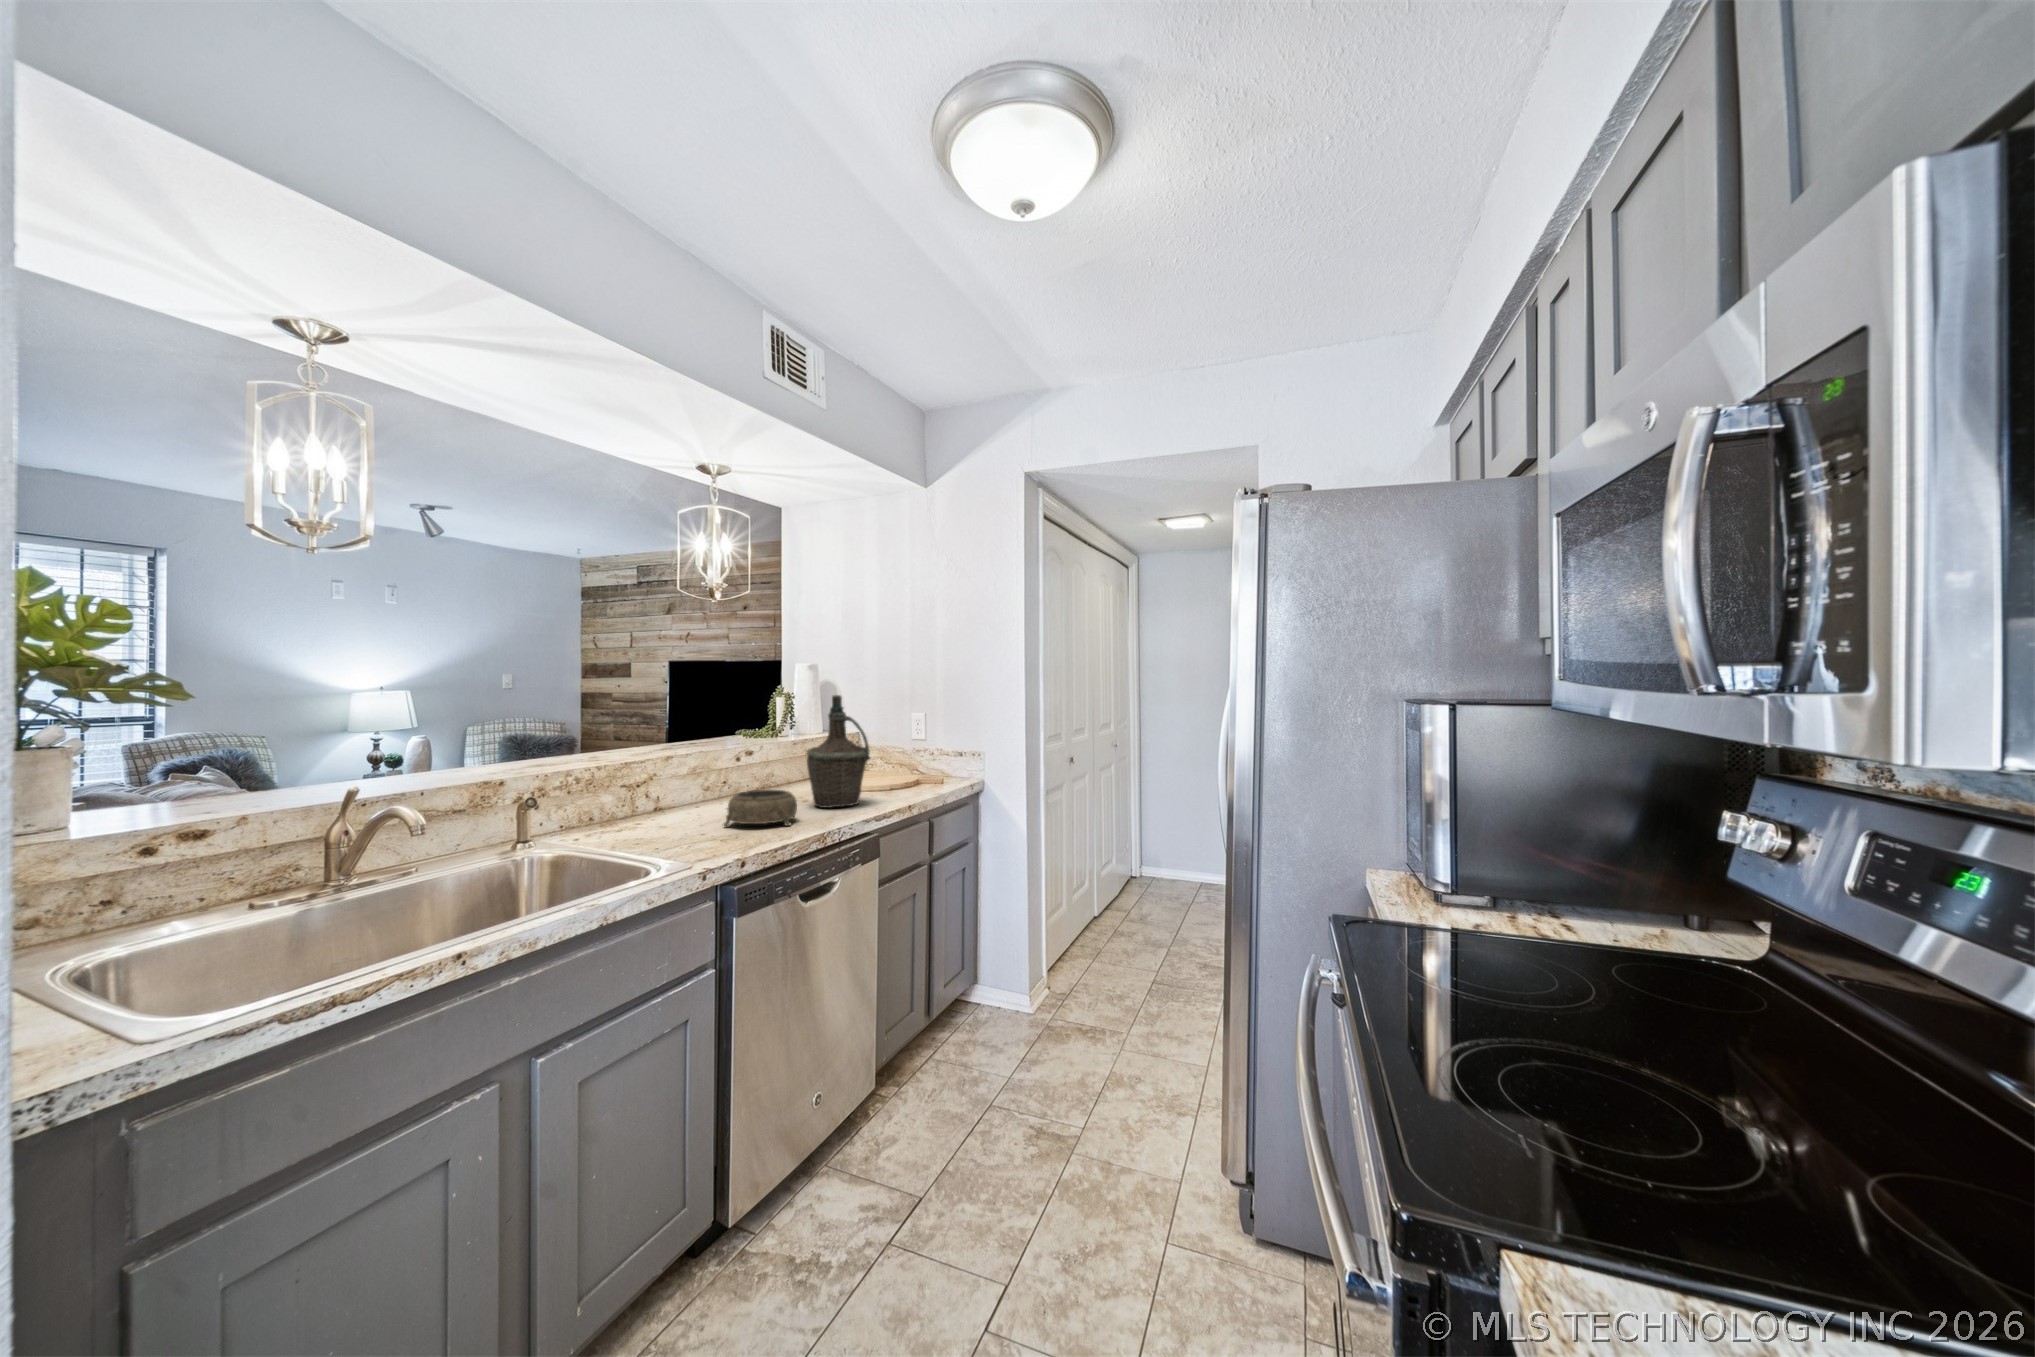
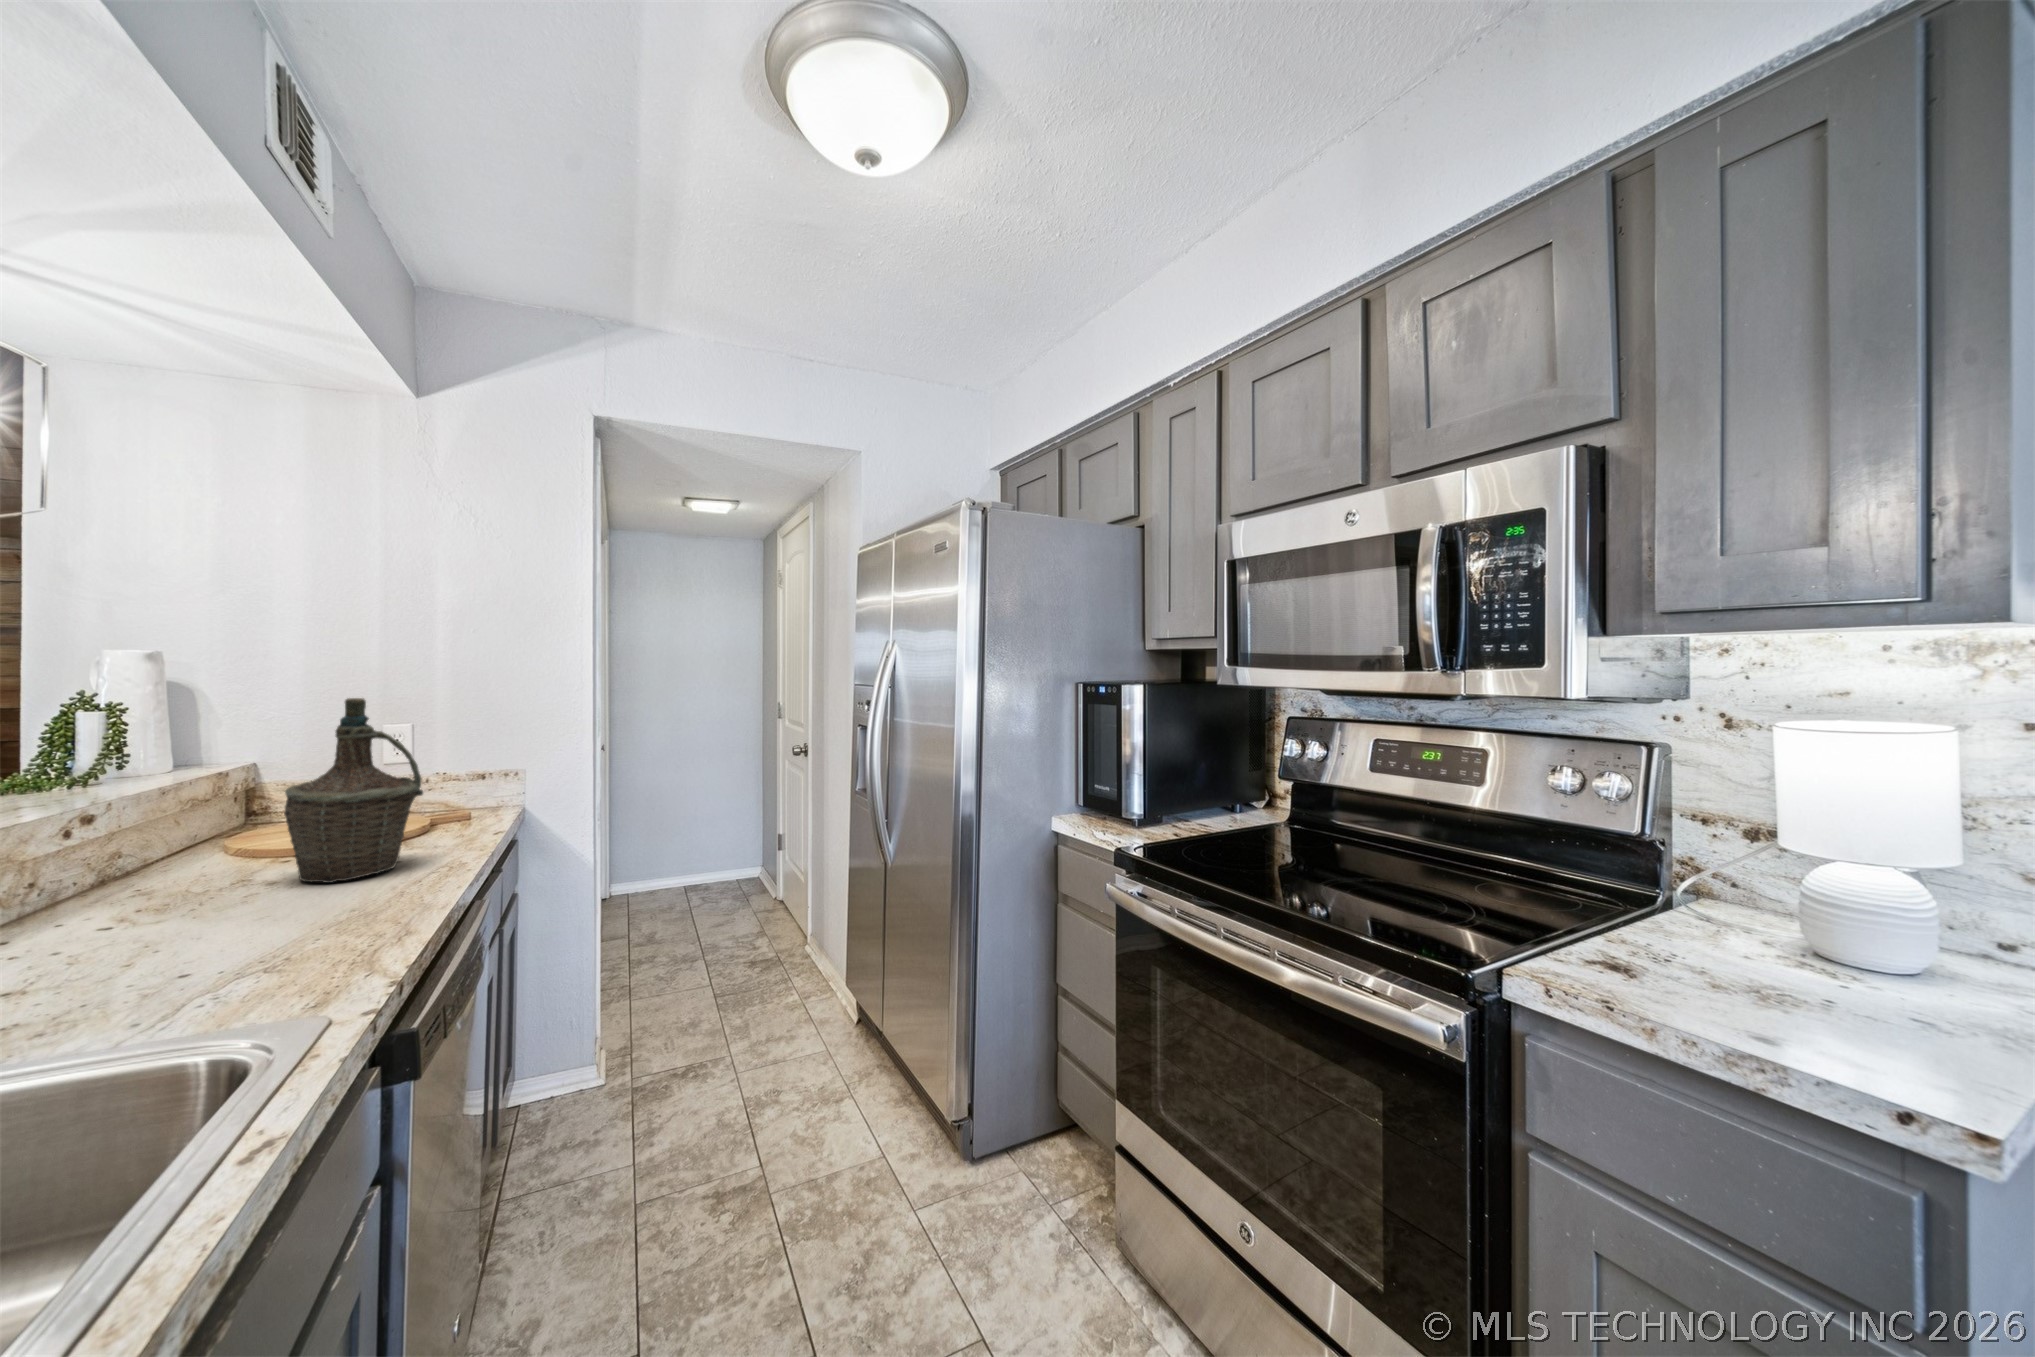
decorative bowl: present [724,790,797,826] -> none [156,863,338,952]

